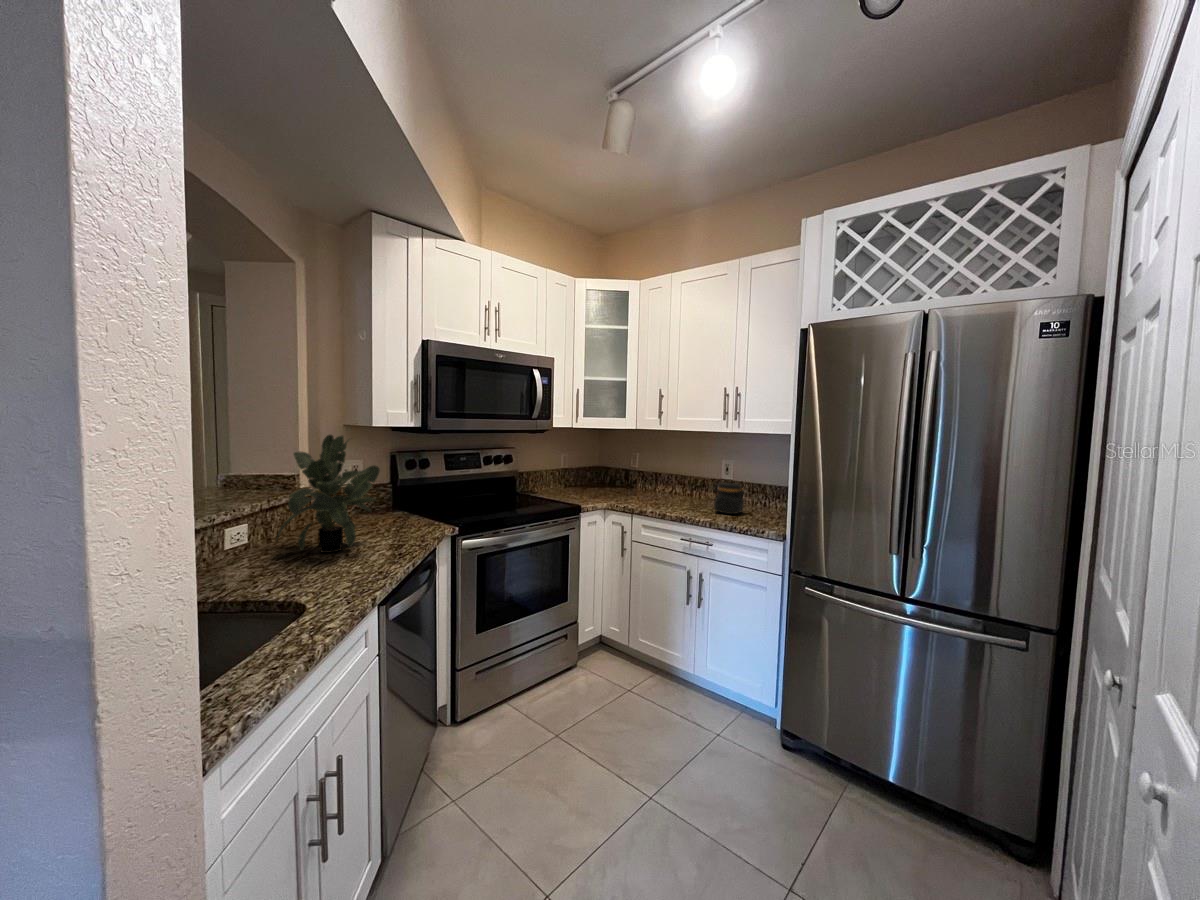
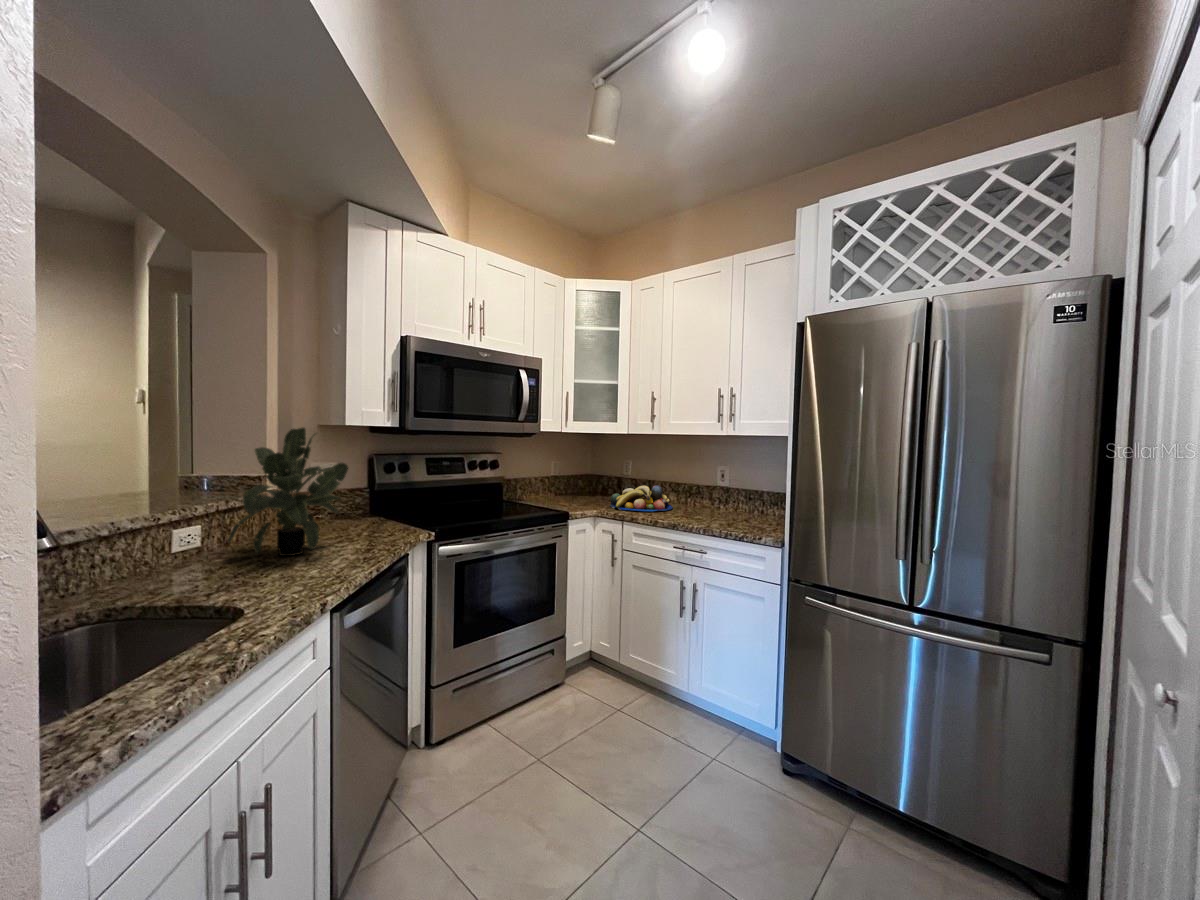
fruit bowl: none [618,479,680,505] -> present [610,485,673,511]
jar: present [714,483,744,514] -> none [707,488,741,520]

